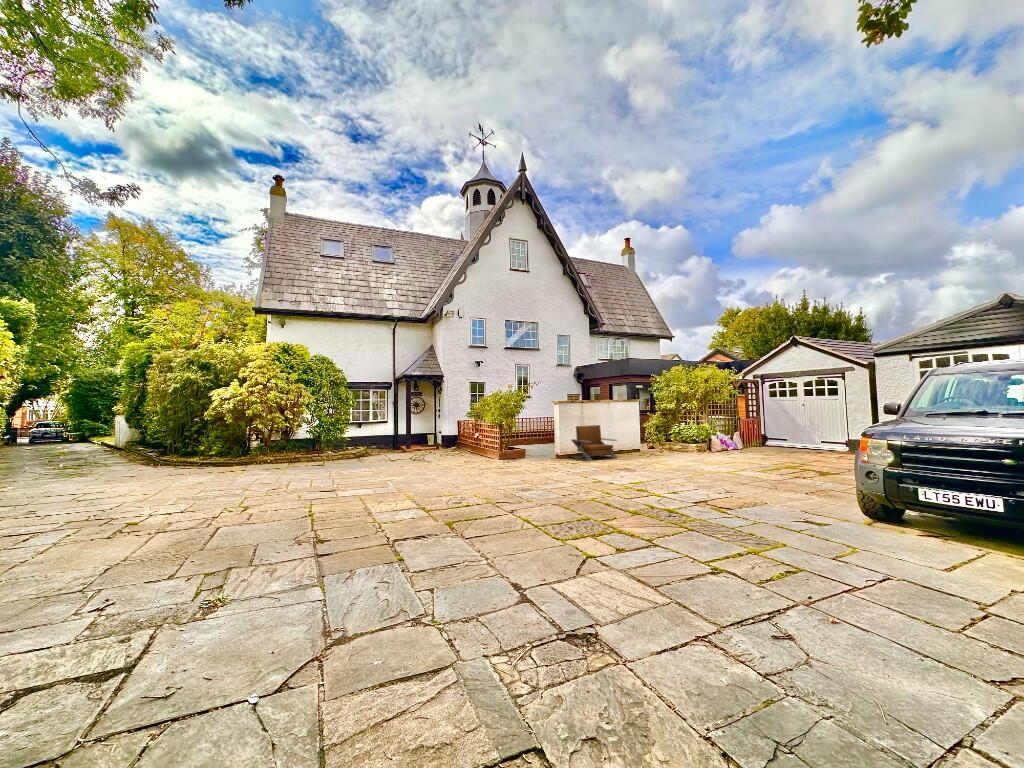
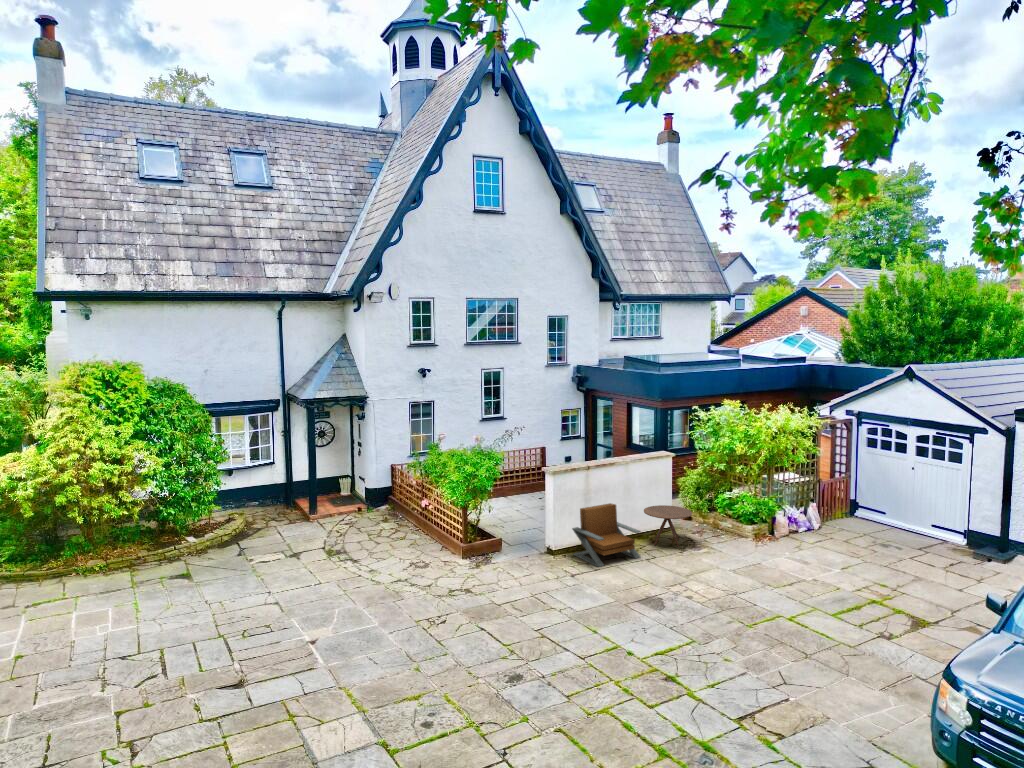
round table: none [619,432,652,455] -> present [644,505,692,547]

